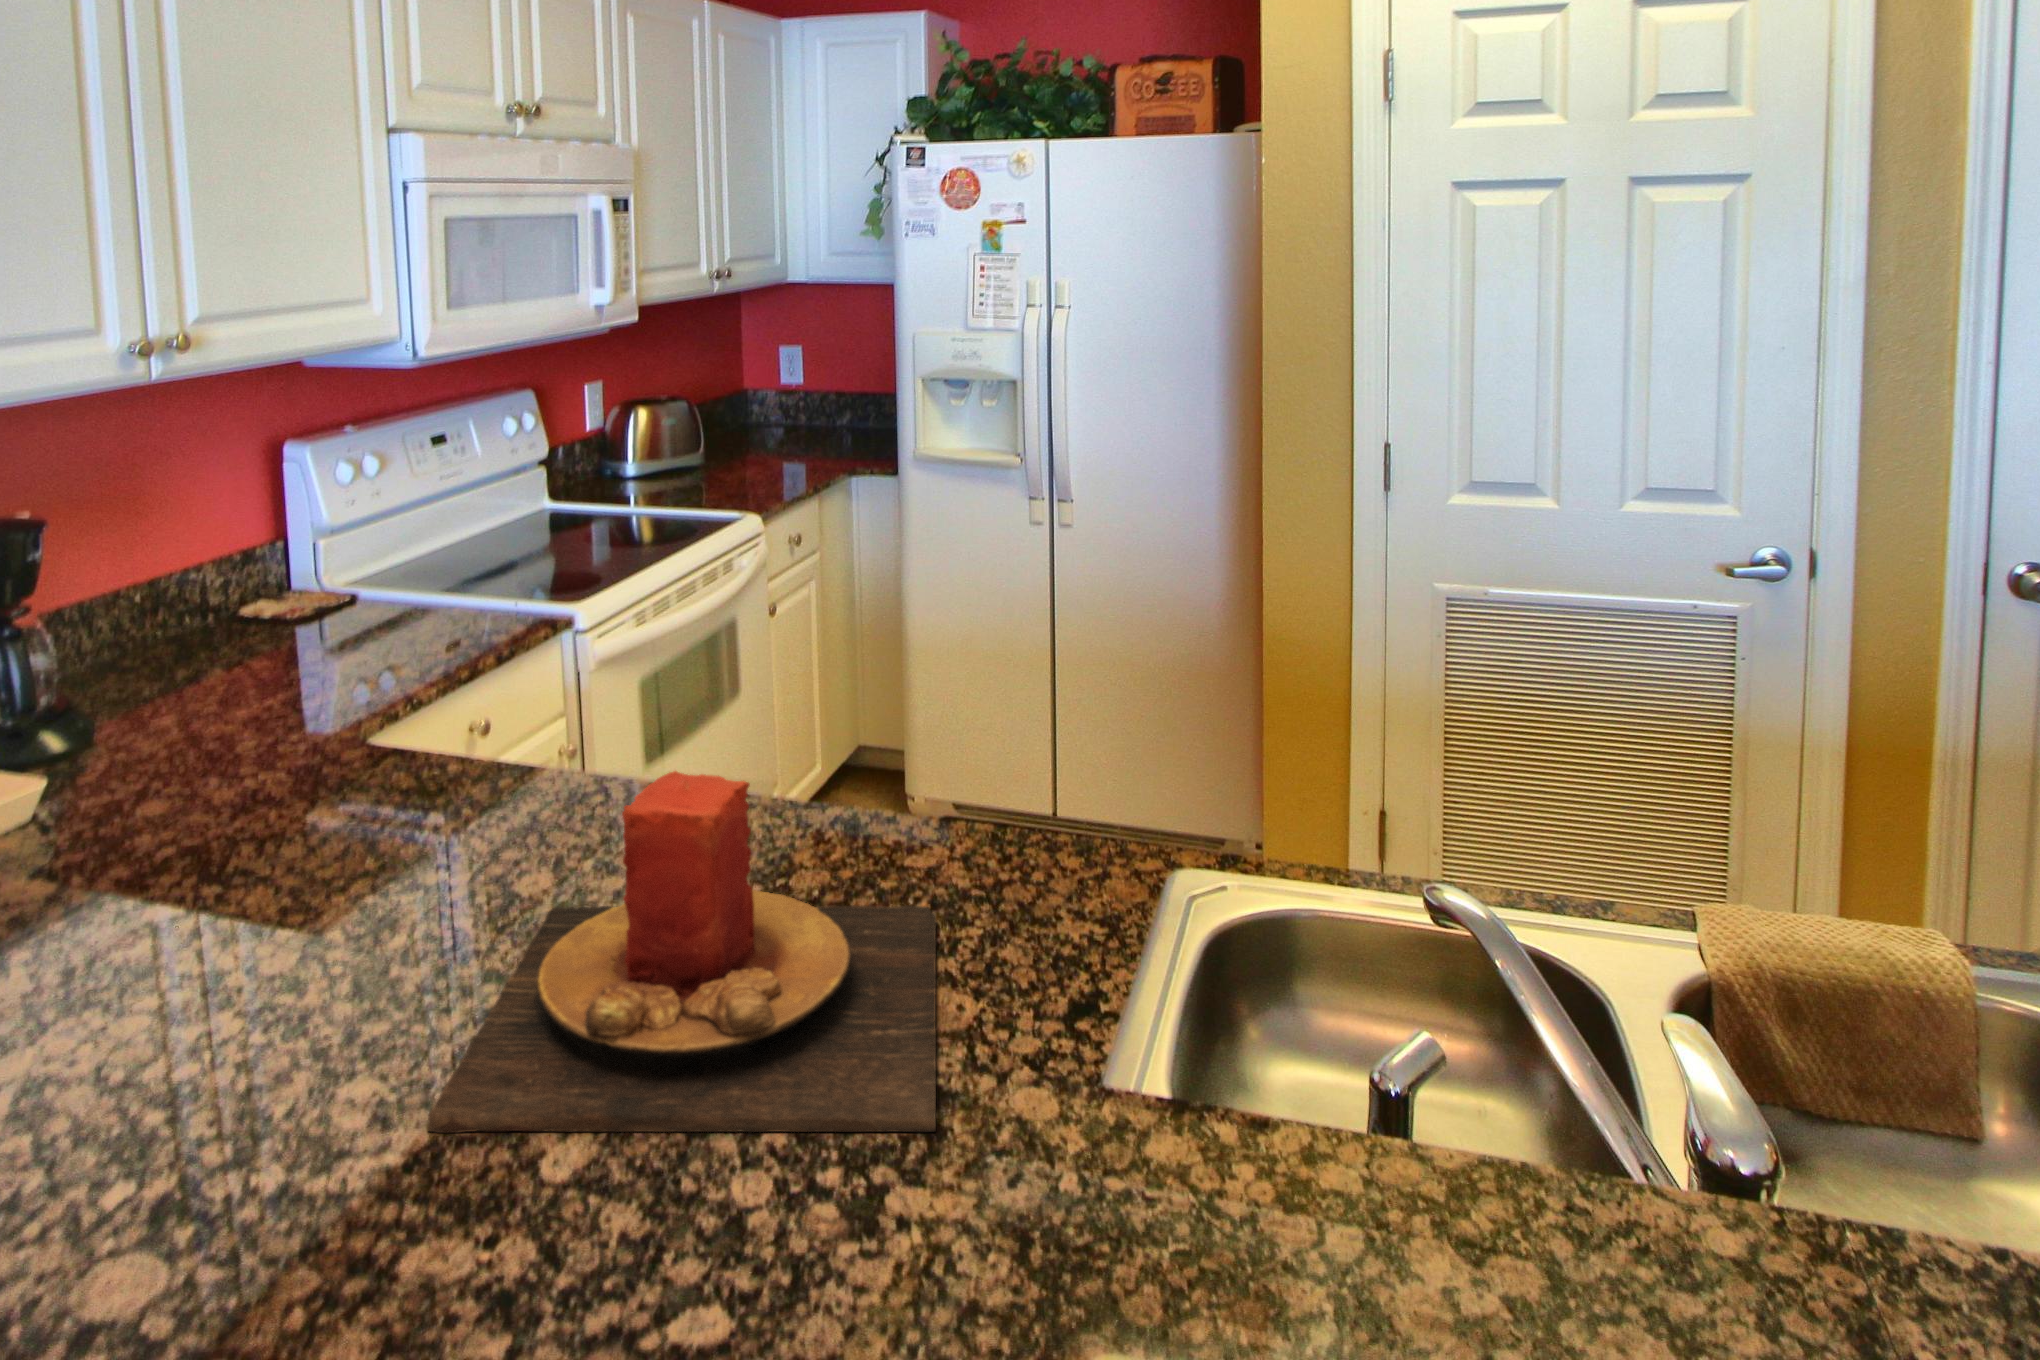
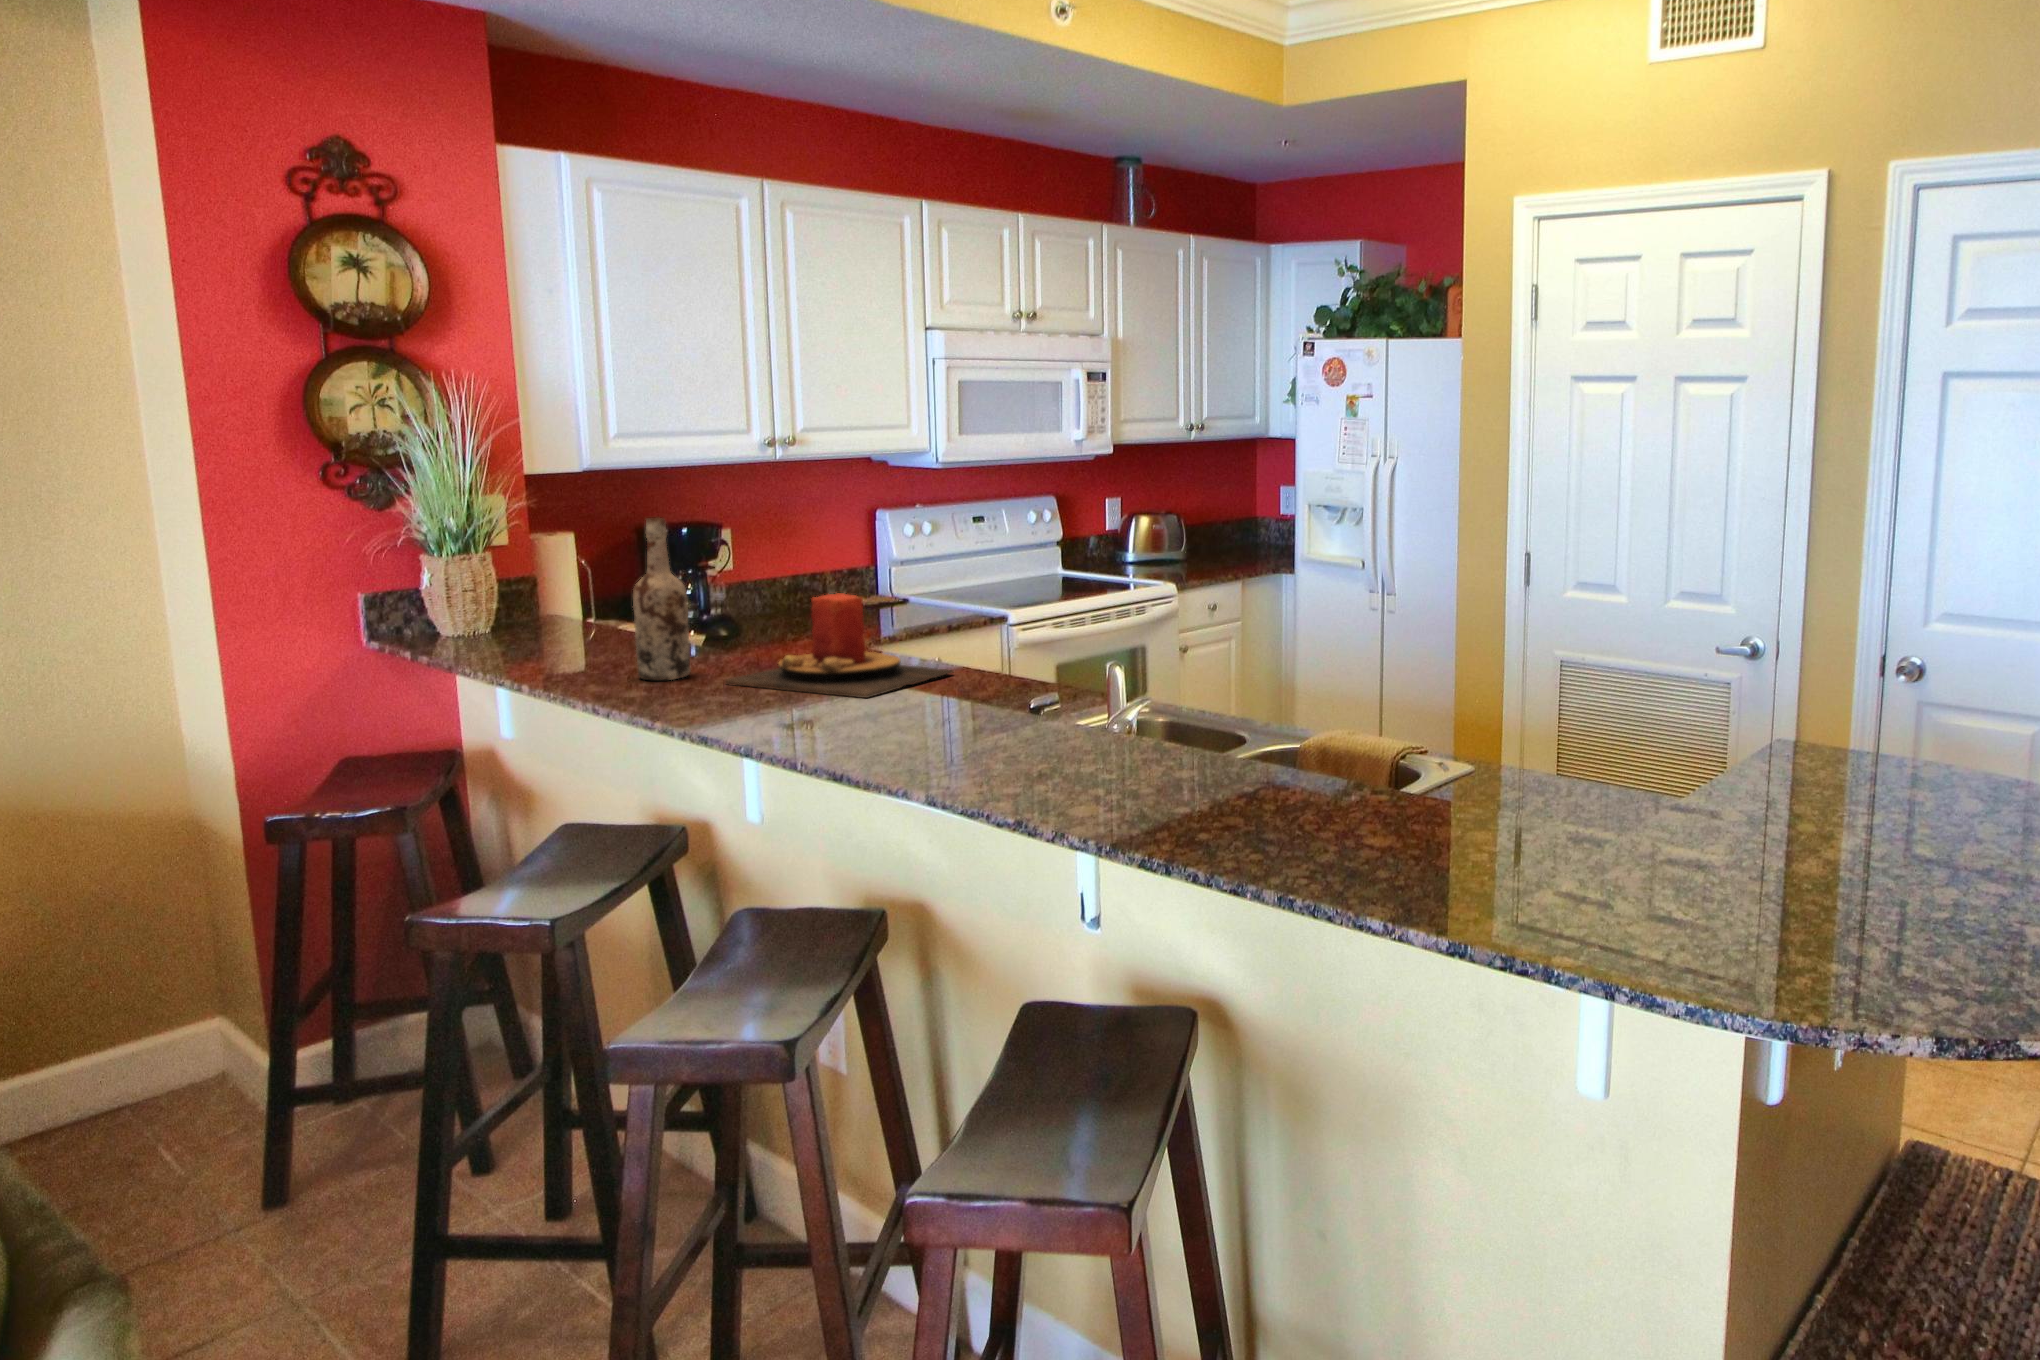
wine bottle: none [93,651,273,1164] -> present [633,518,690,681]

